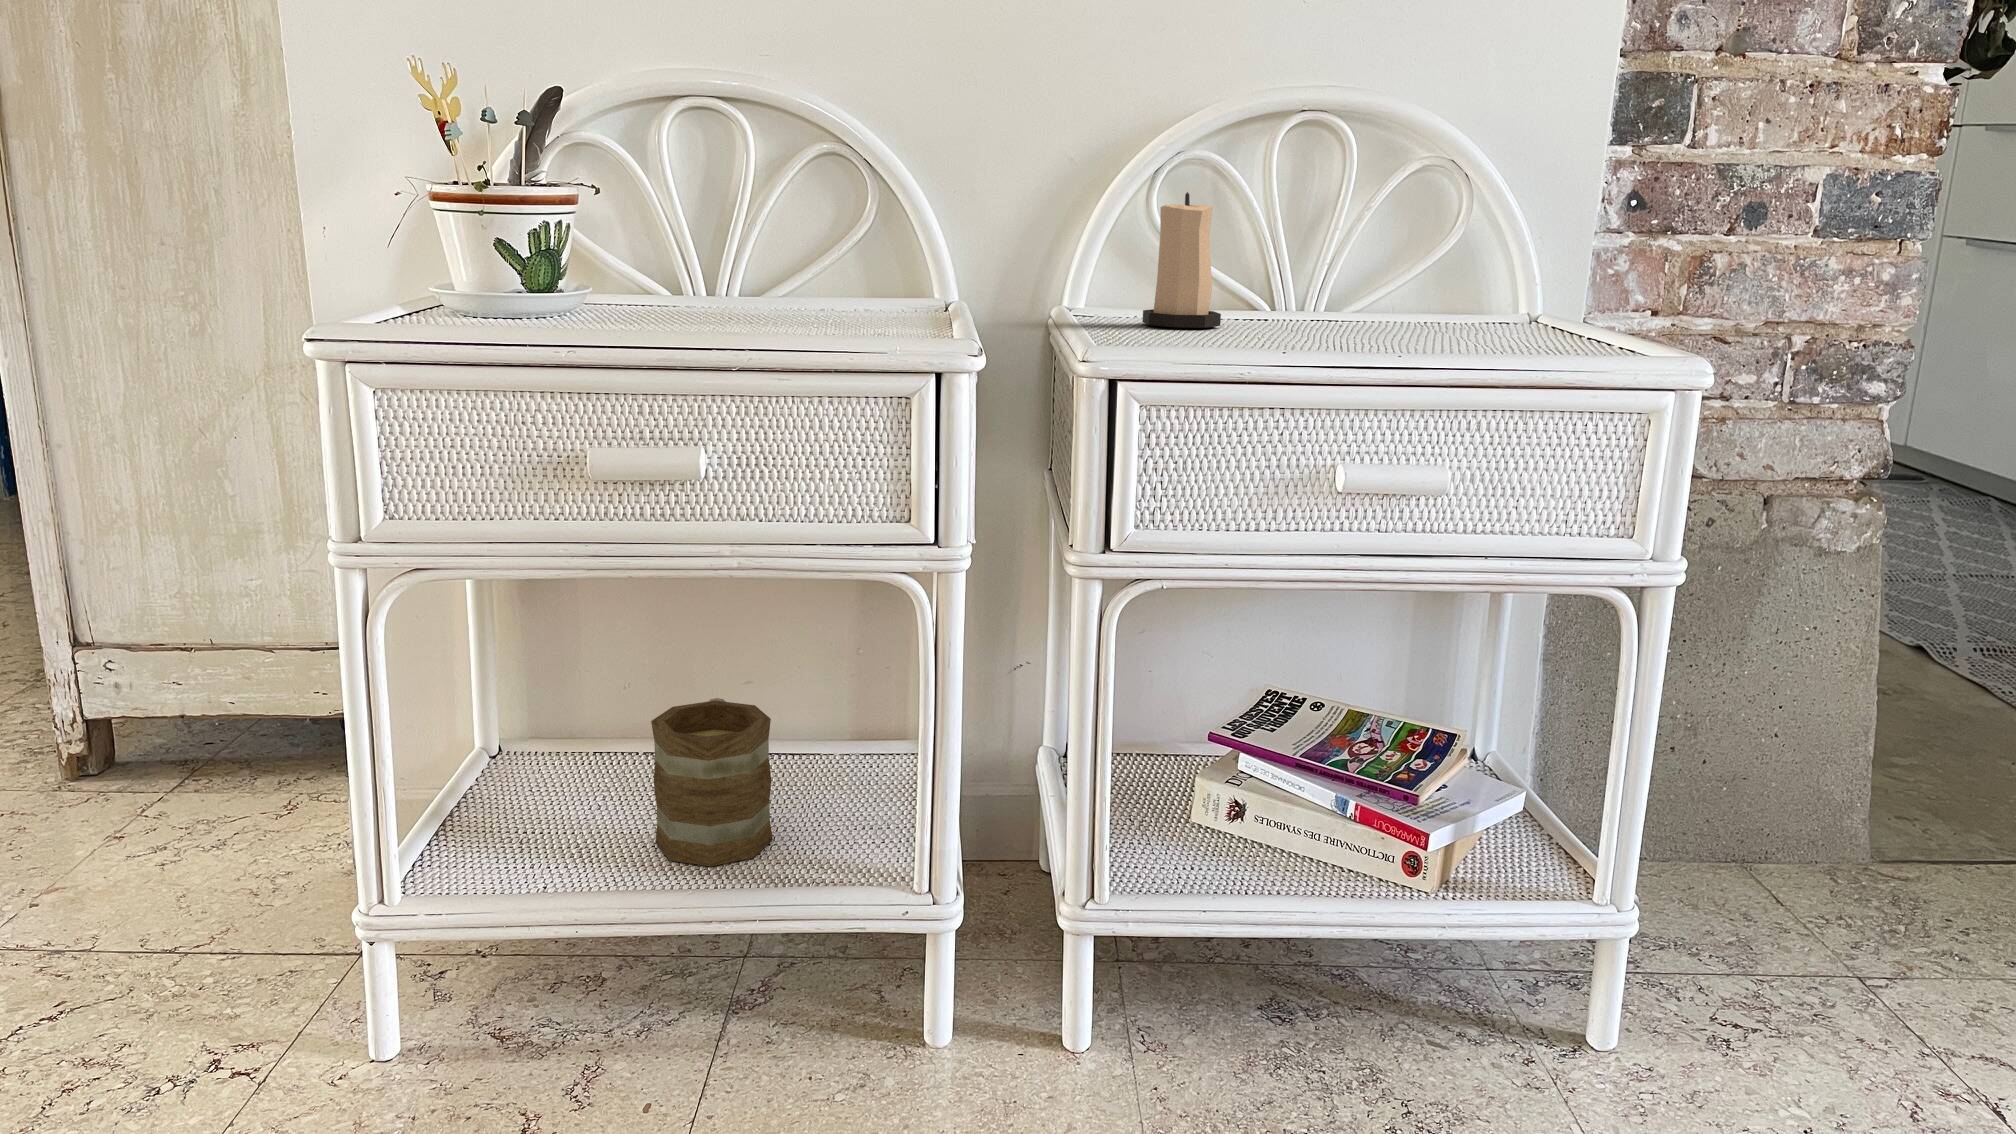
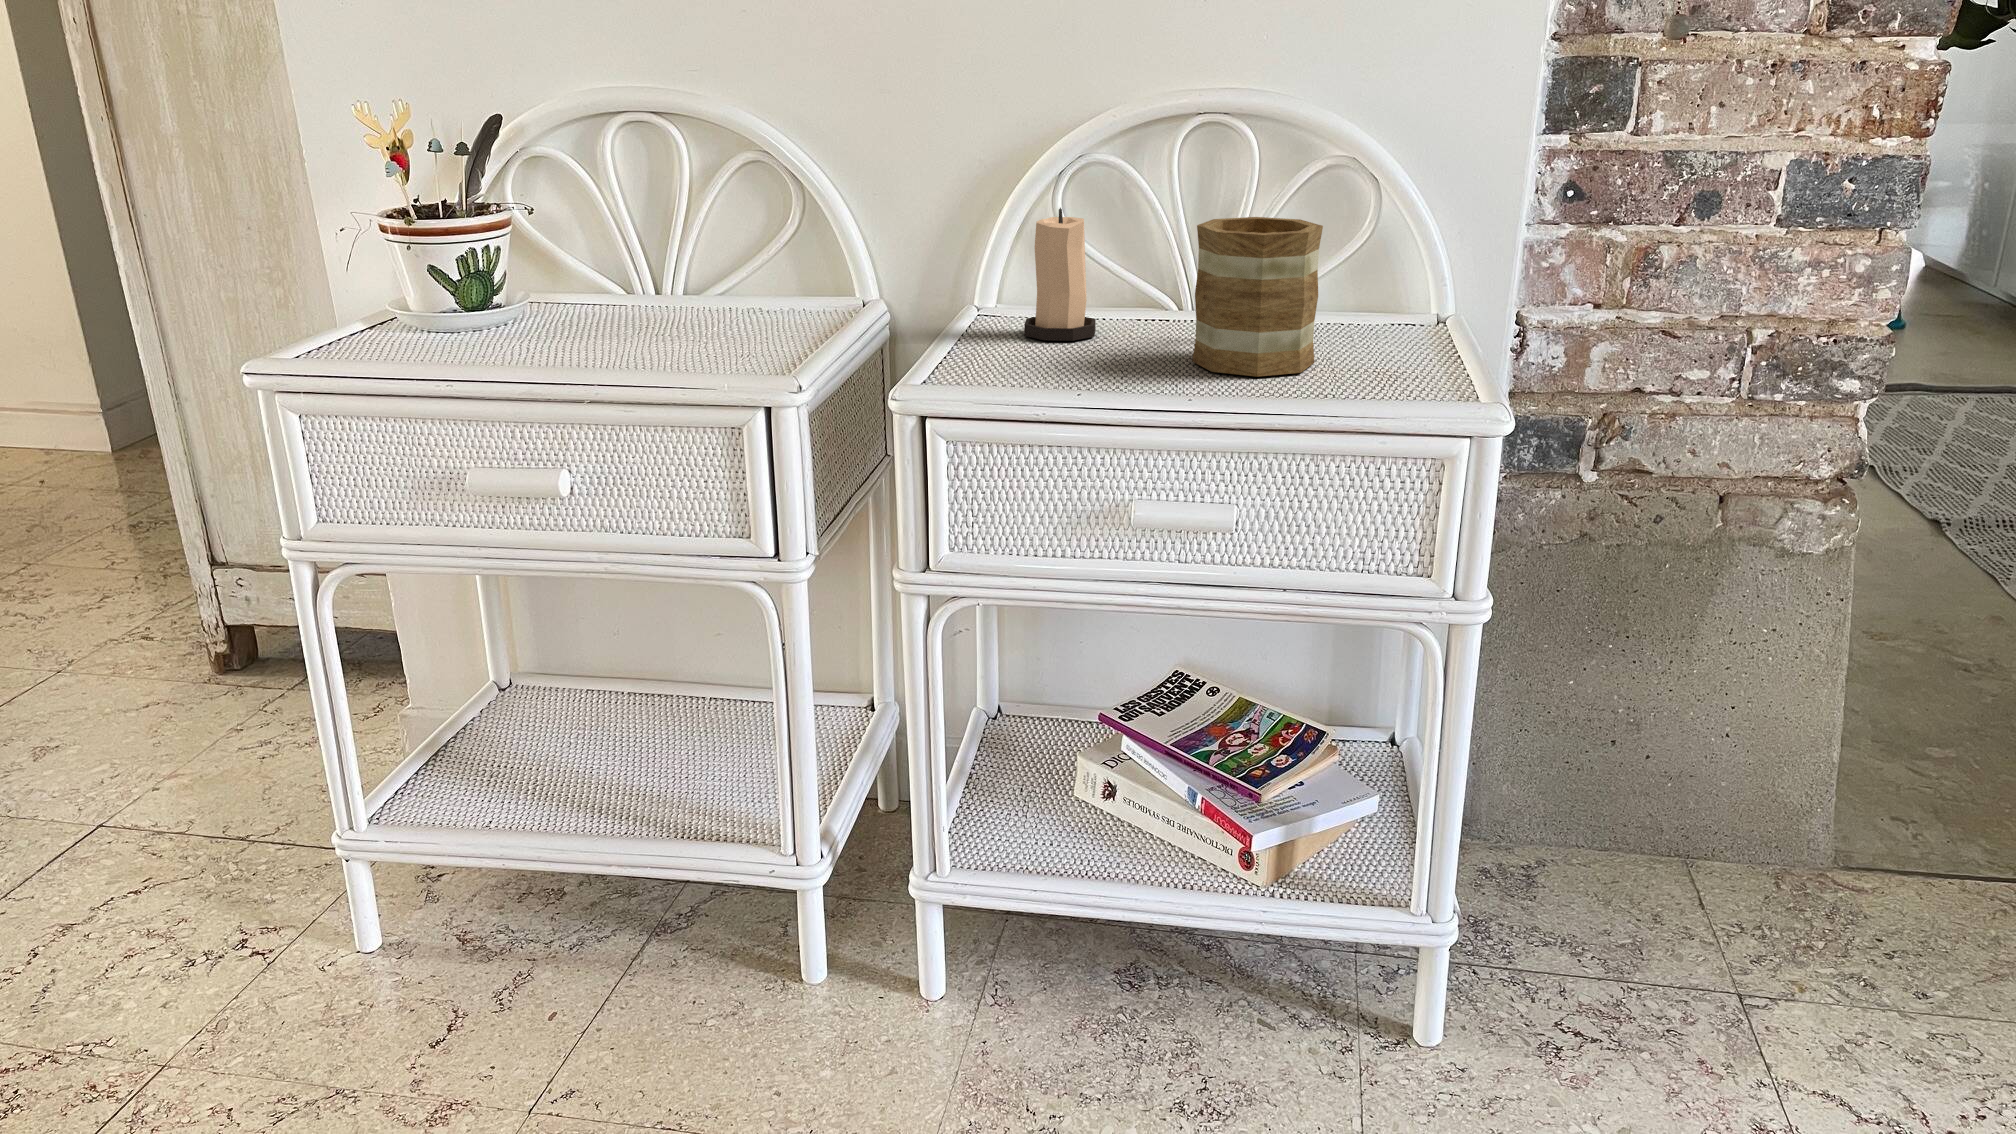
mug: present [651,698,773,866] -> present [1192,217,1323,376]

